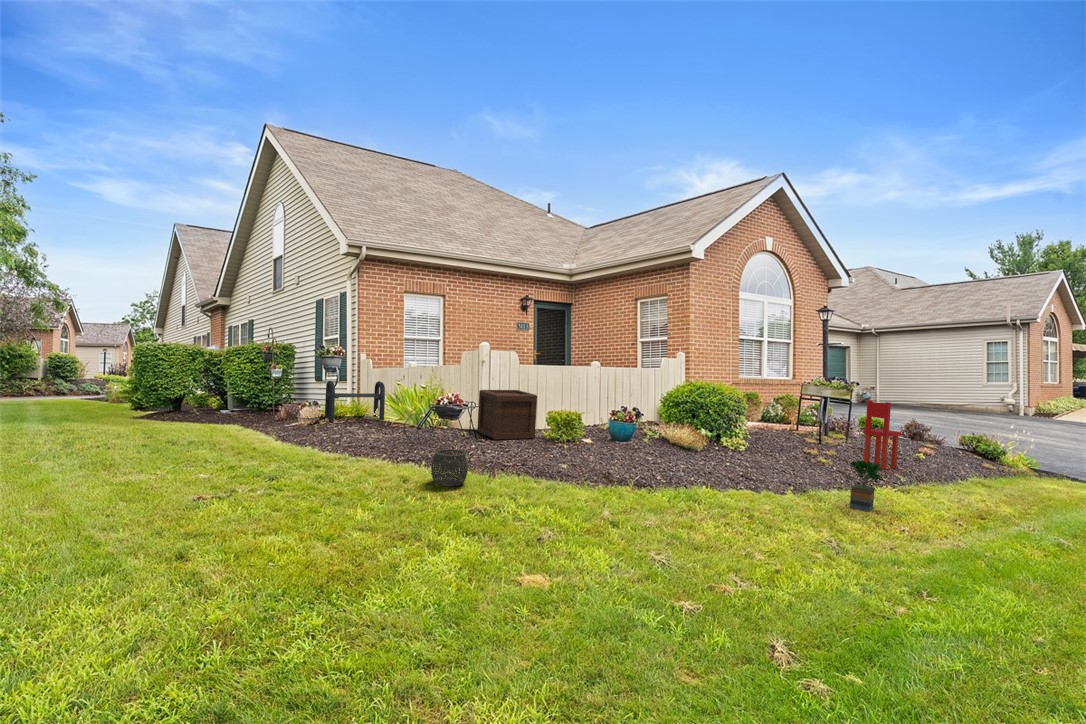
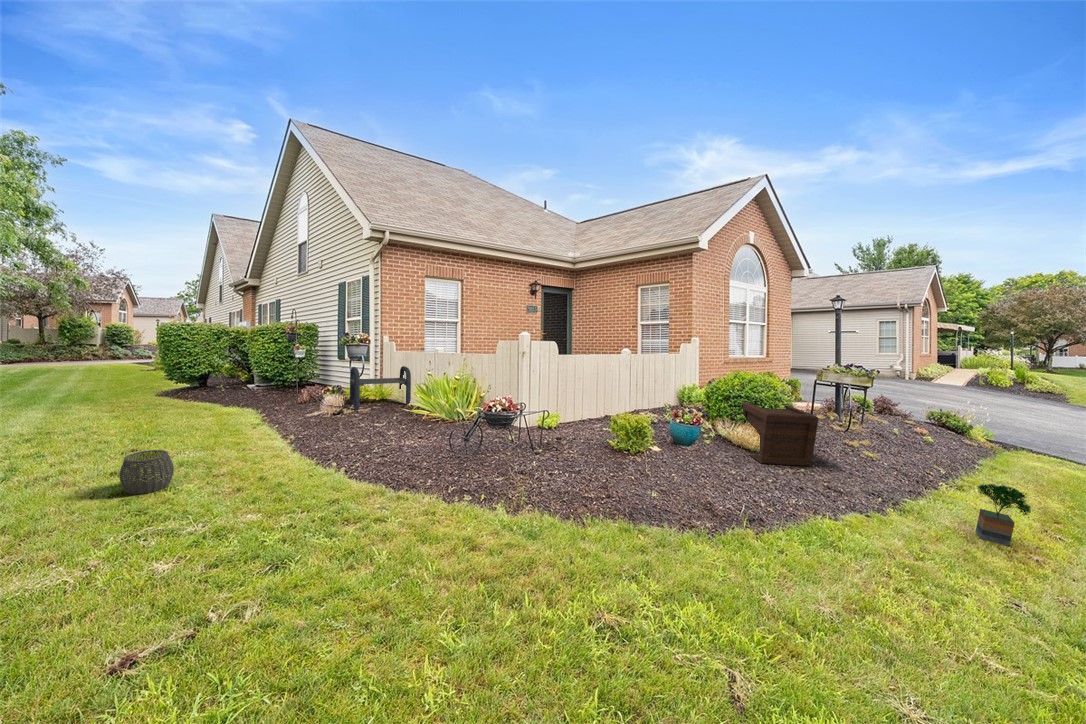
wooden crate: present [477,390,537,440] -> present [742,402,818,466]
chair: present [863,400,901,469] -> none [915,397,958,469]
woven basket: present [431,449,468,487] -> present [119,450,174,495]

